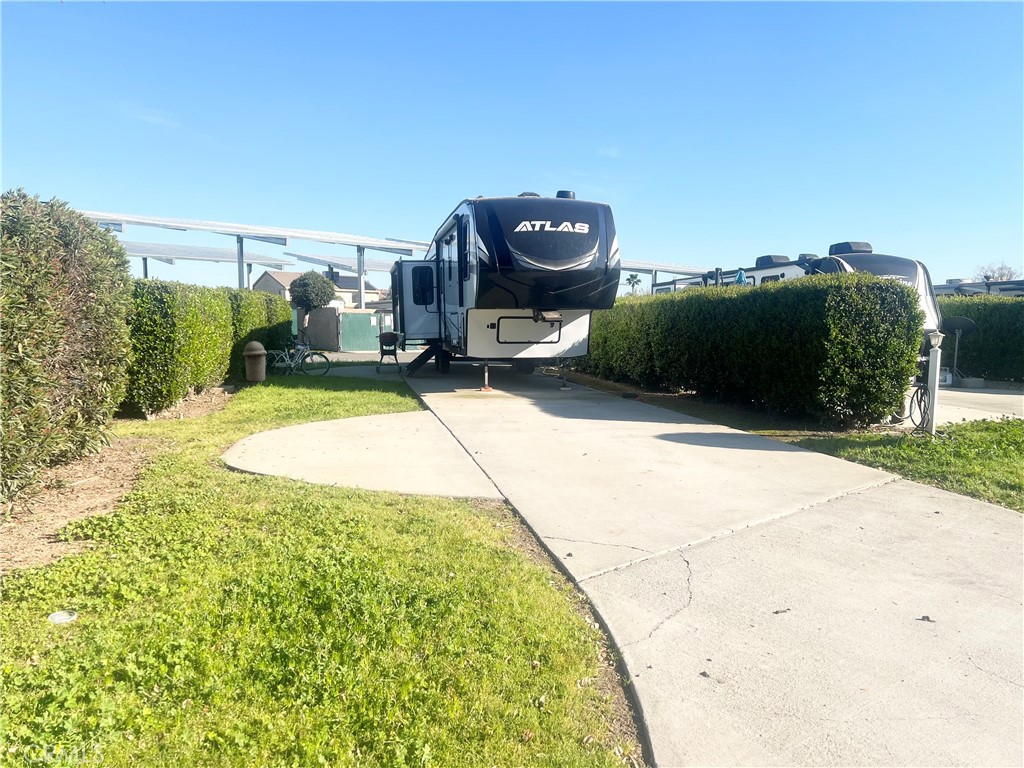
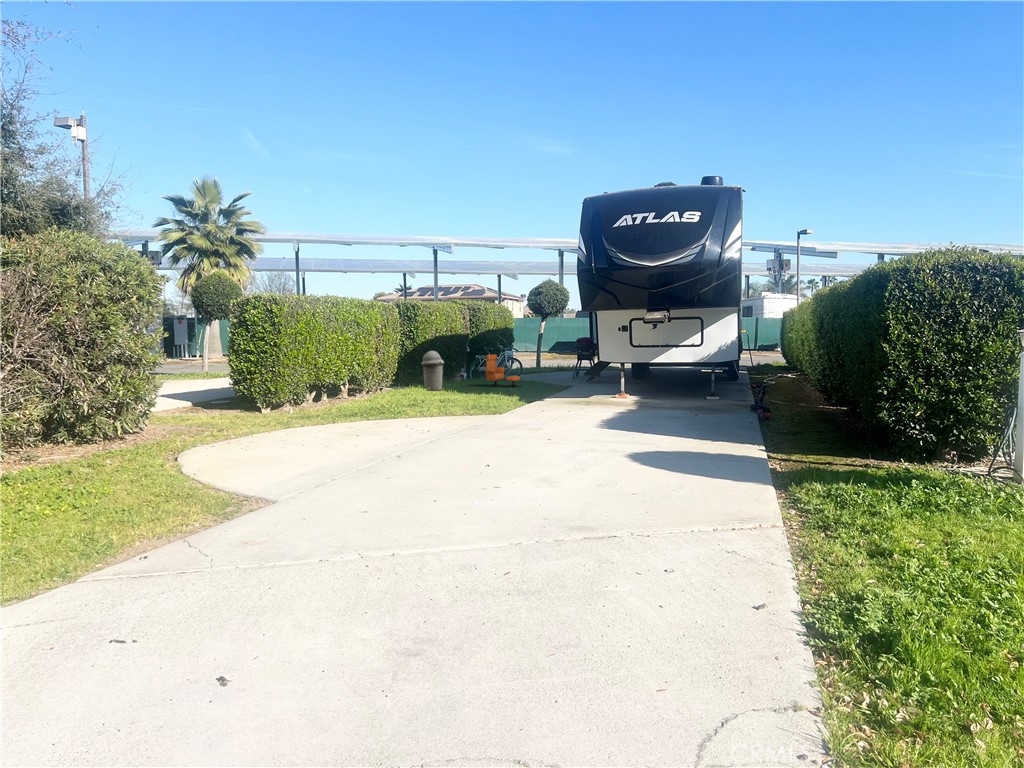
lounge chair: none [300,344,335,376] -> present [485,354,520,388]

